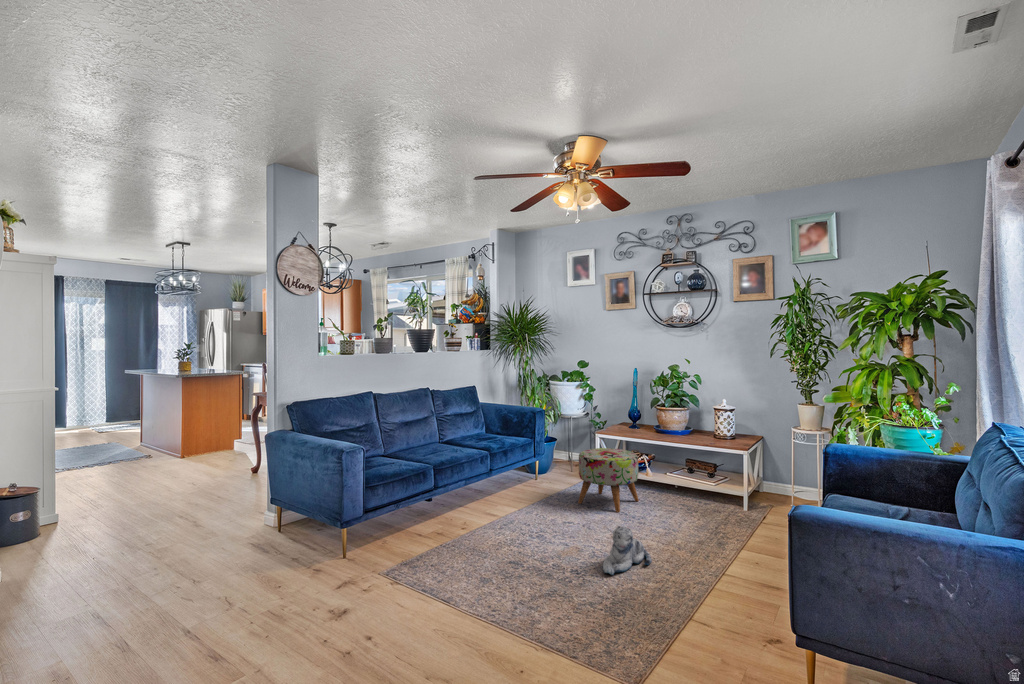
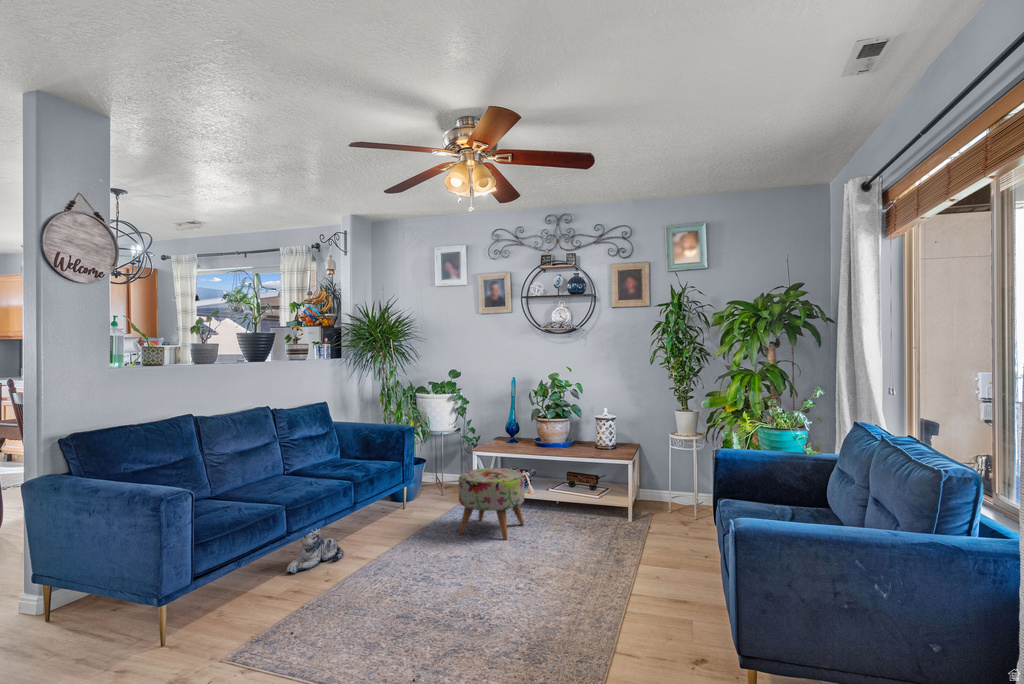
plush toy: present [603,526,651,575] -> present [286,528,343,573]

